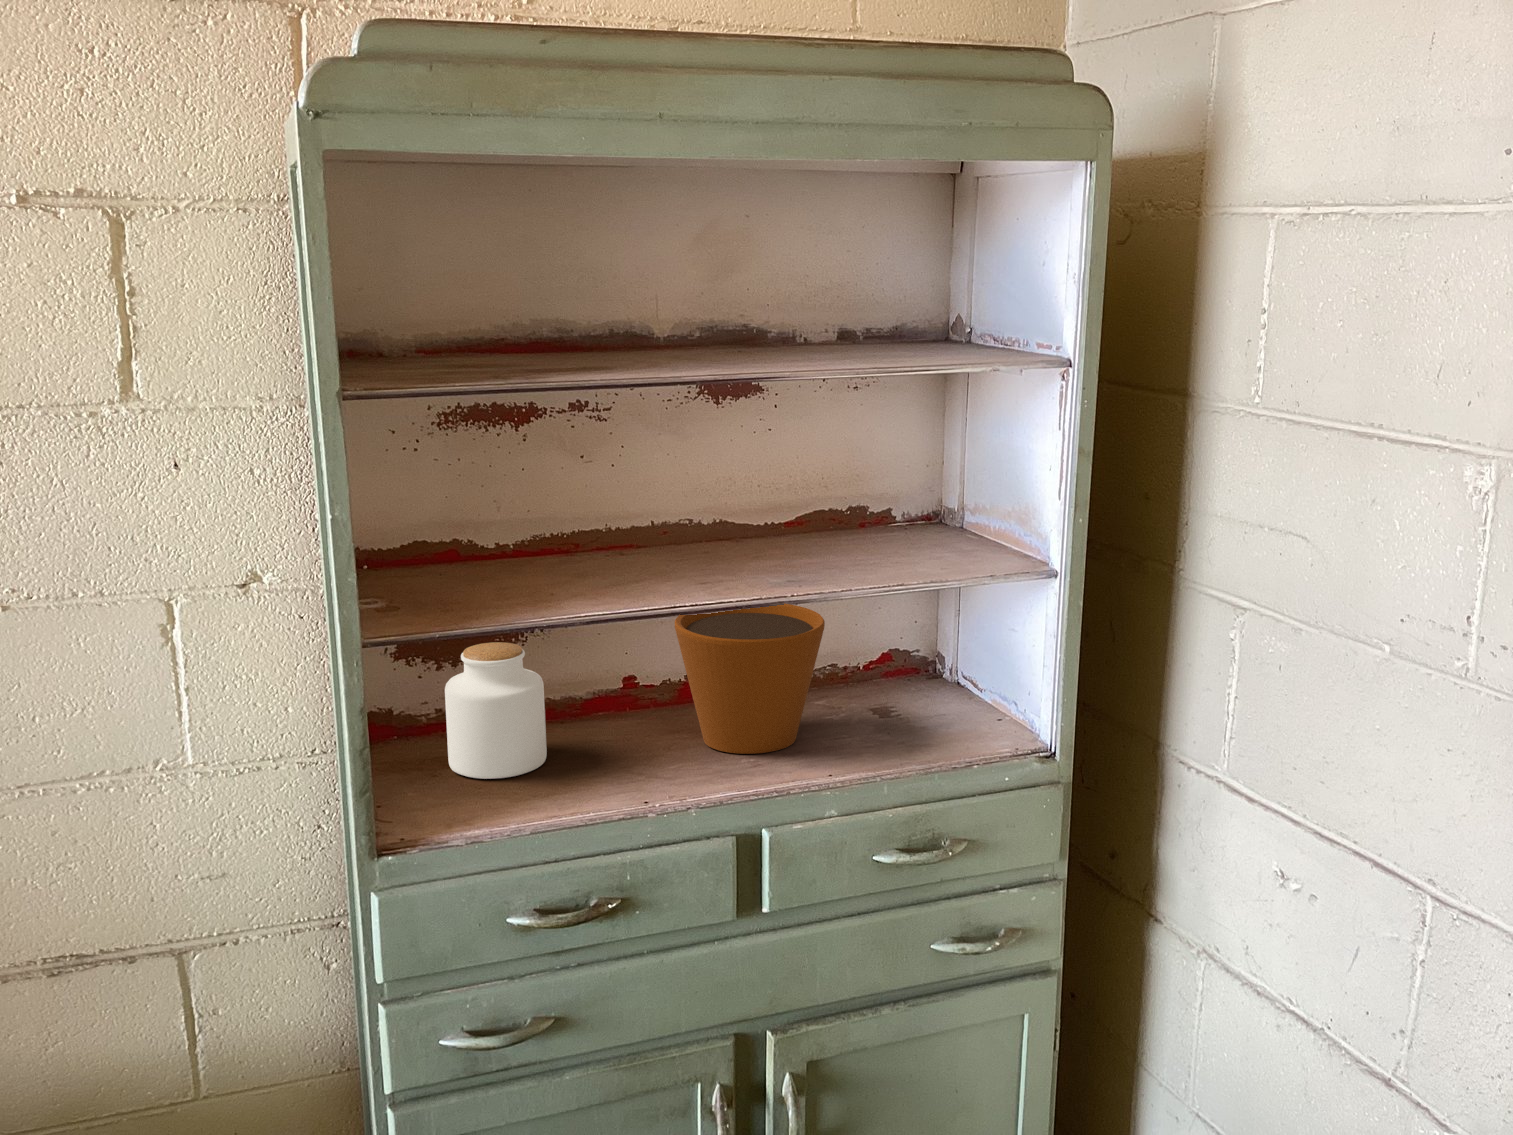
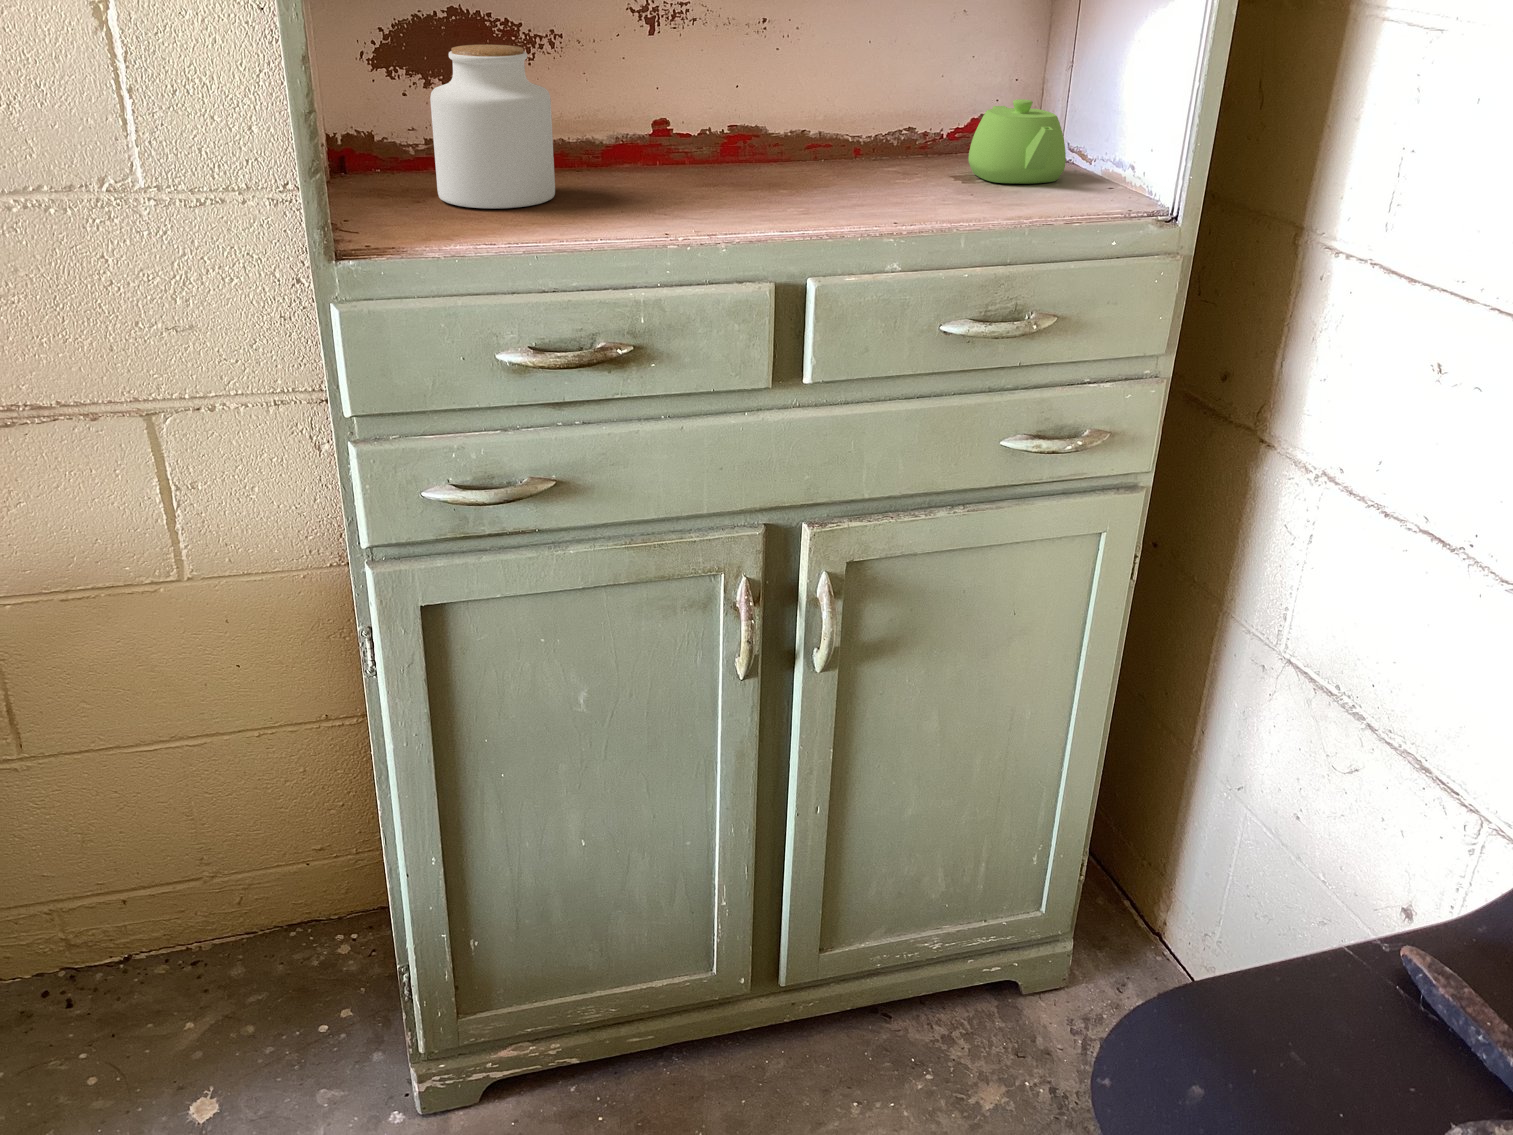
flower pot: present [675,604,825,754] -> none [714,21,902,202]
teapot: none [882,650,961,719] -> present [968,99,1066,184]

